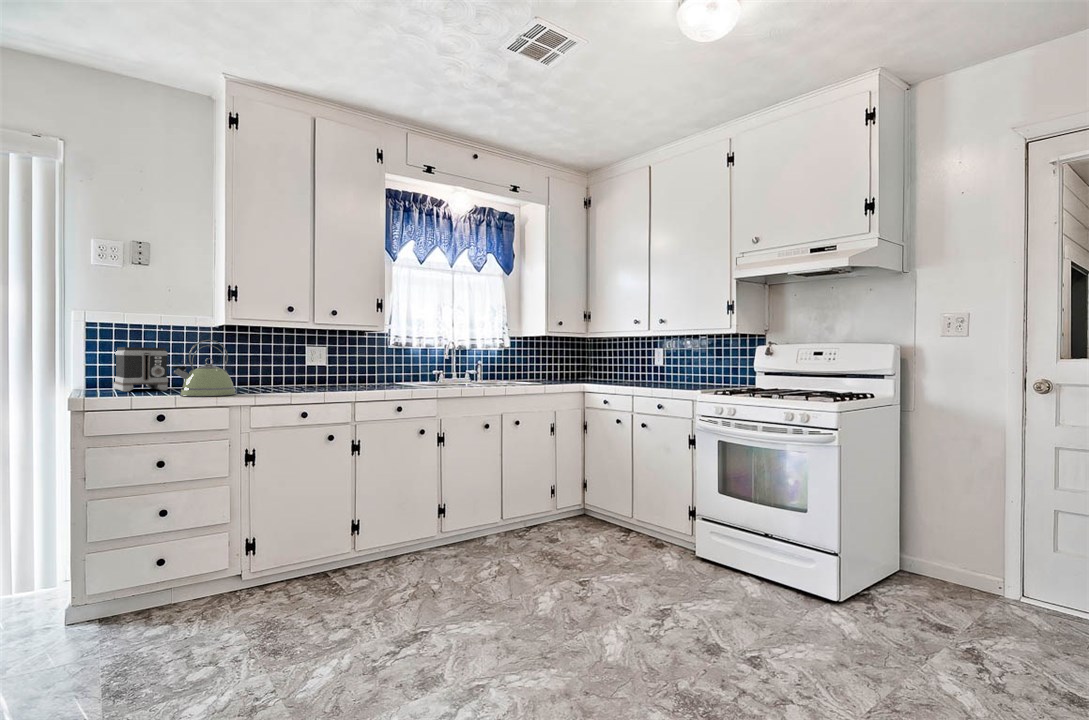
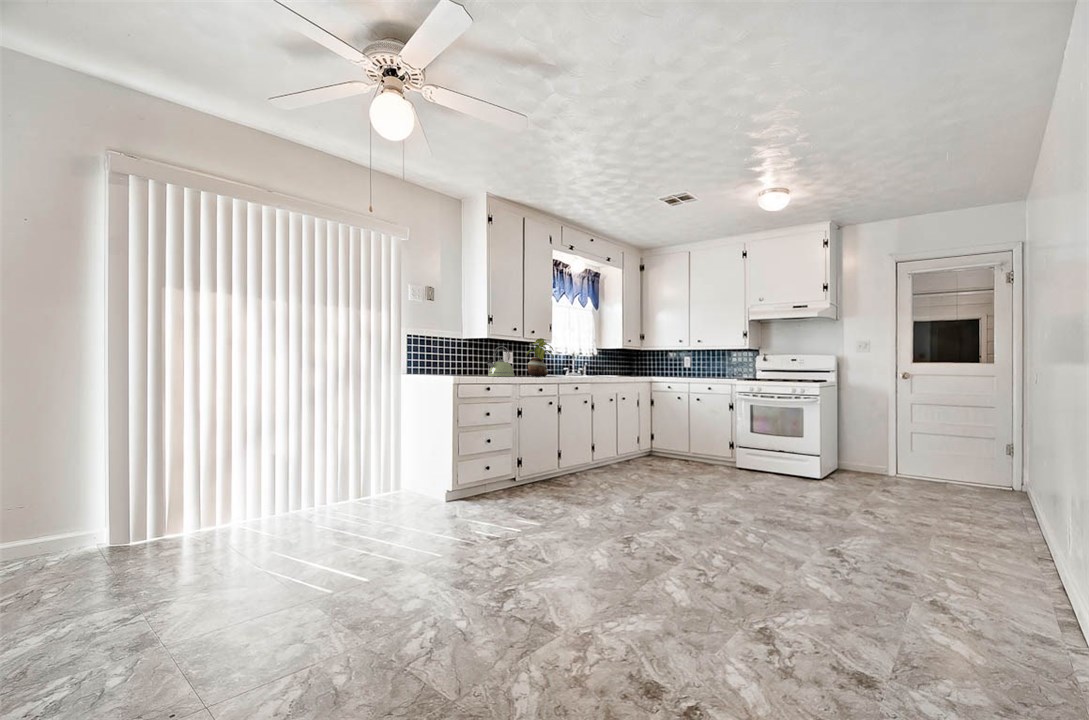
potted plant: none [295,324,343,391] -> present [526,338,554,377]
toaster: present [114,347,168,392] -> none [420,350,460,376]

